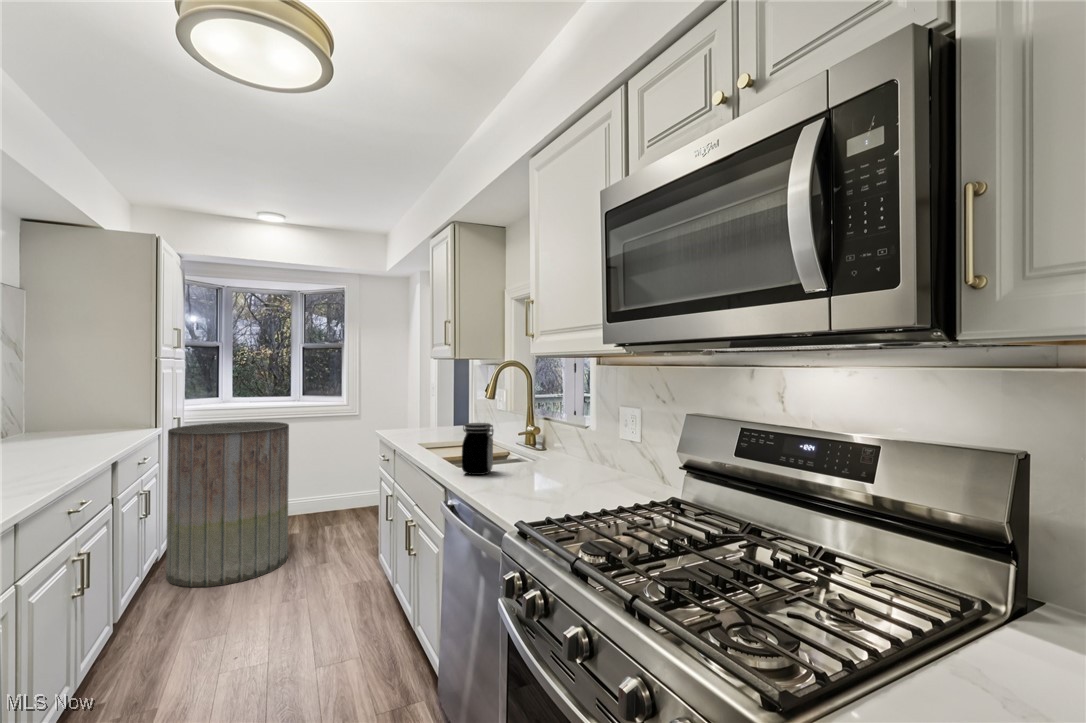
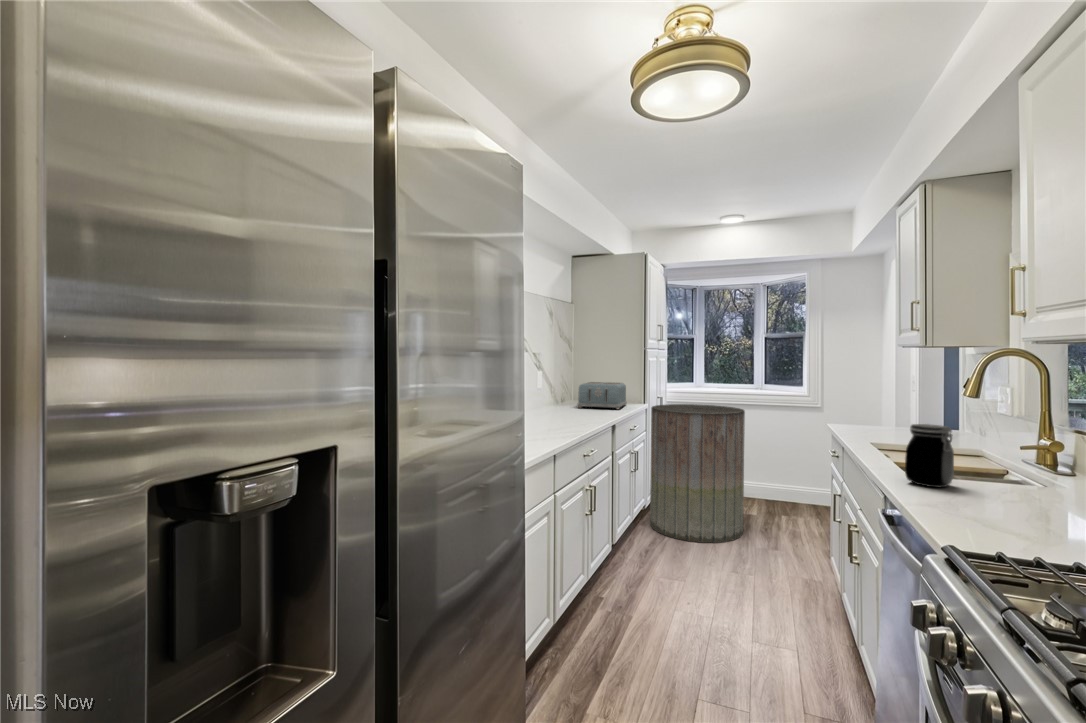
toaster: none [42,402,130,442] -> present [578,382,627,409]

